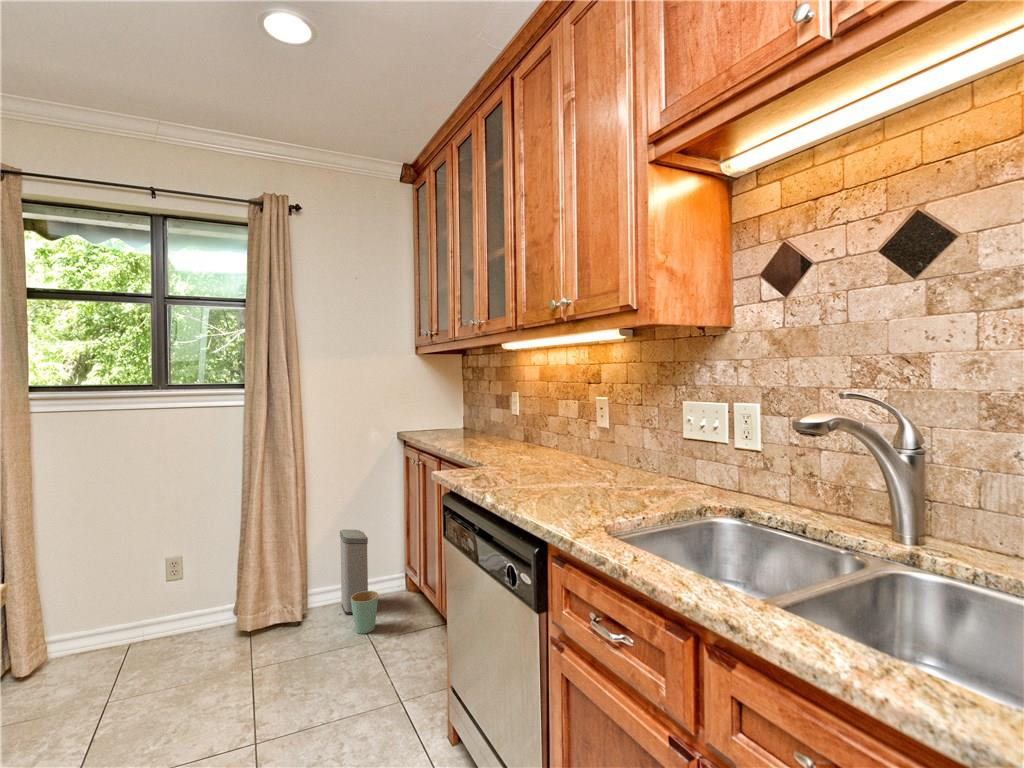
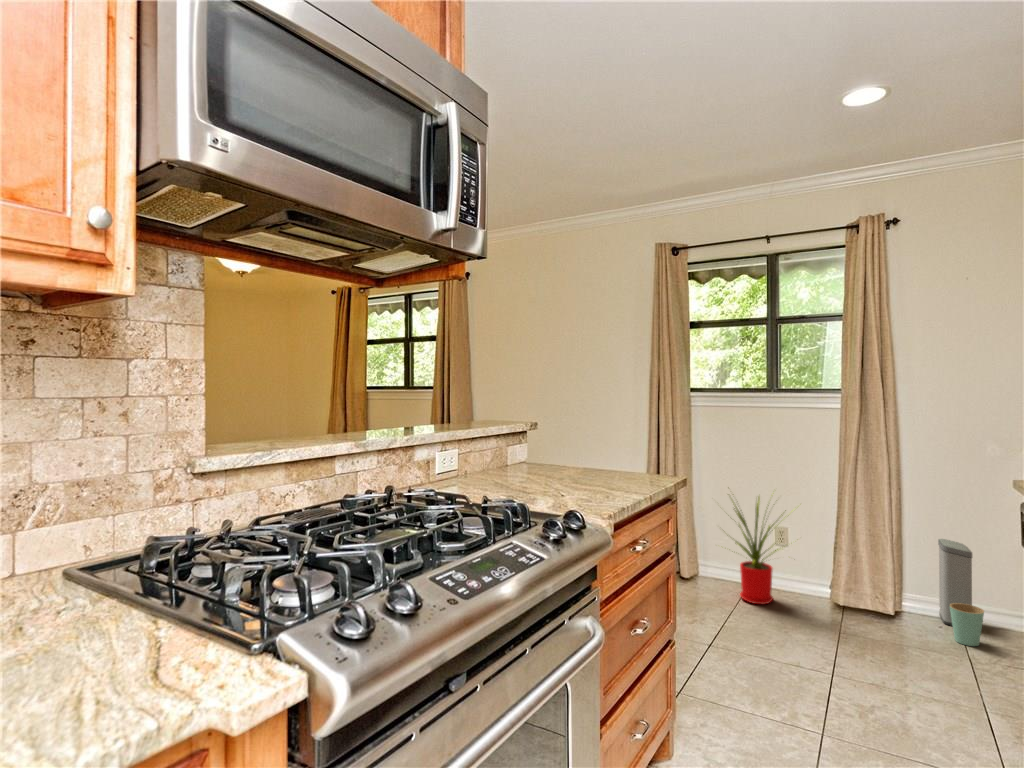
house plant: none [59,512,198,677] -> present [734,497,786,604]

